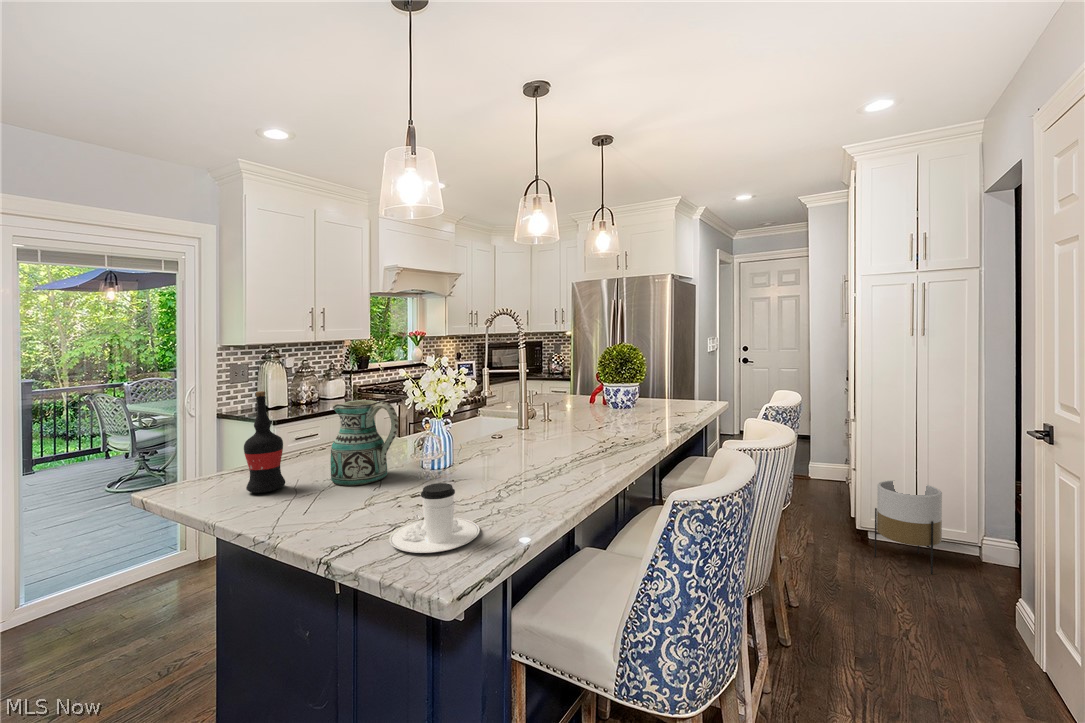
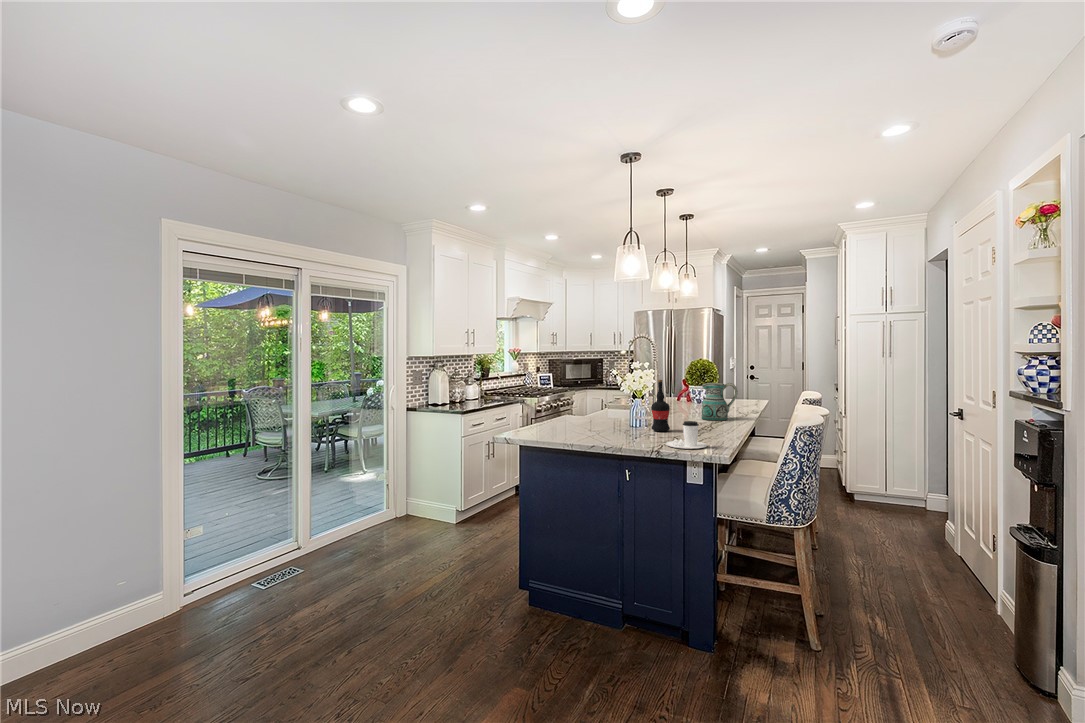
wine bottle: present [244,391,285,493] -> present [651,380,670,431]
ceramic pitcher: present [330,400,398,485] -> present [701,383,738,421]
planter: present [875,481,942,574] -> none [859,457,902,515]

